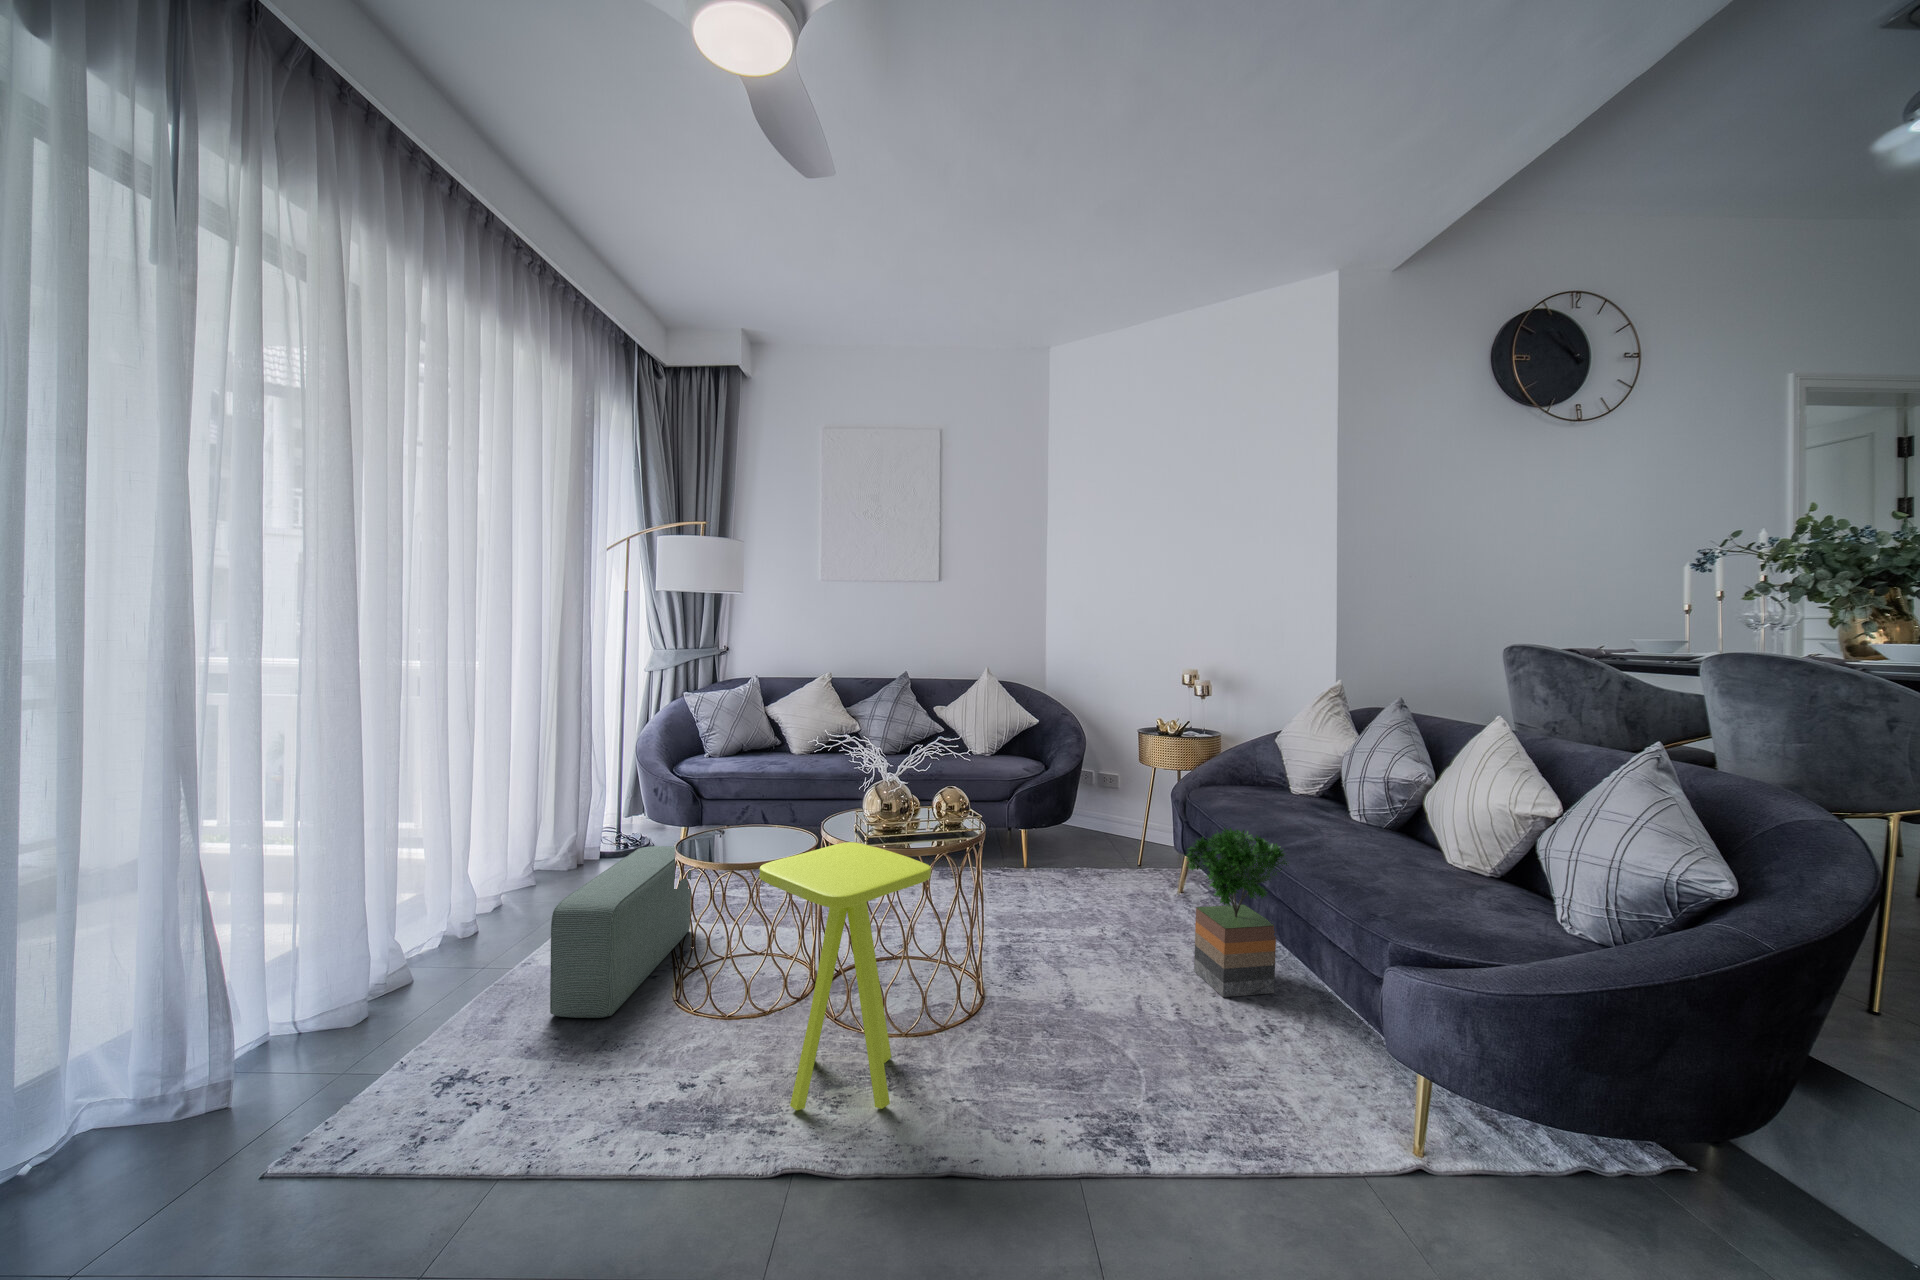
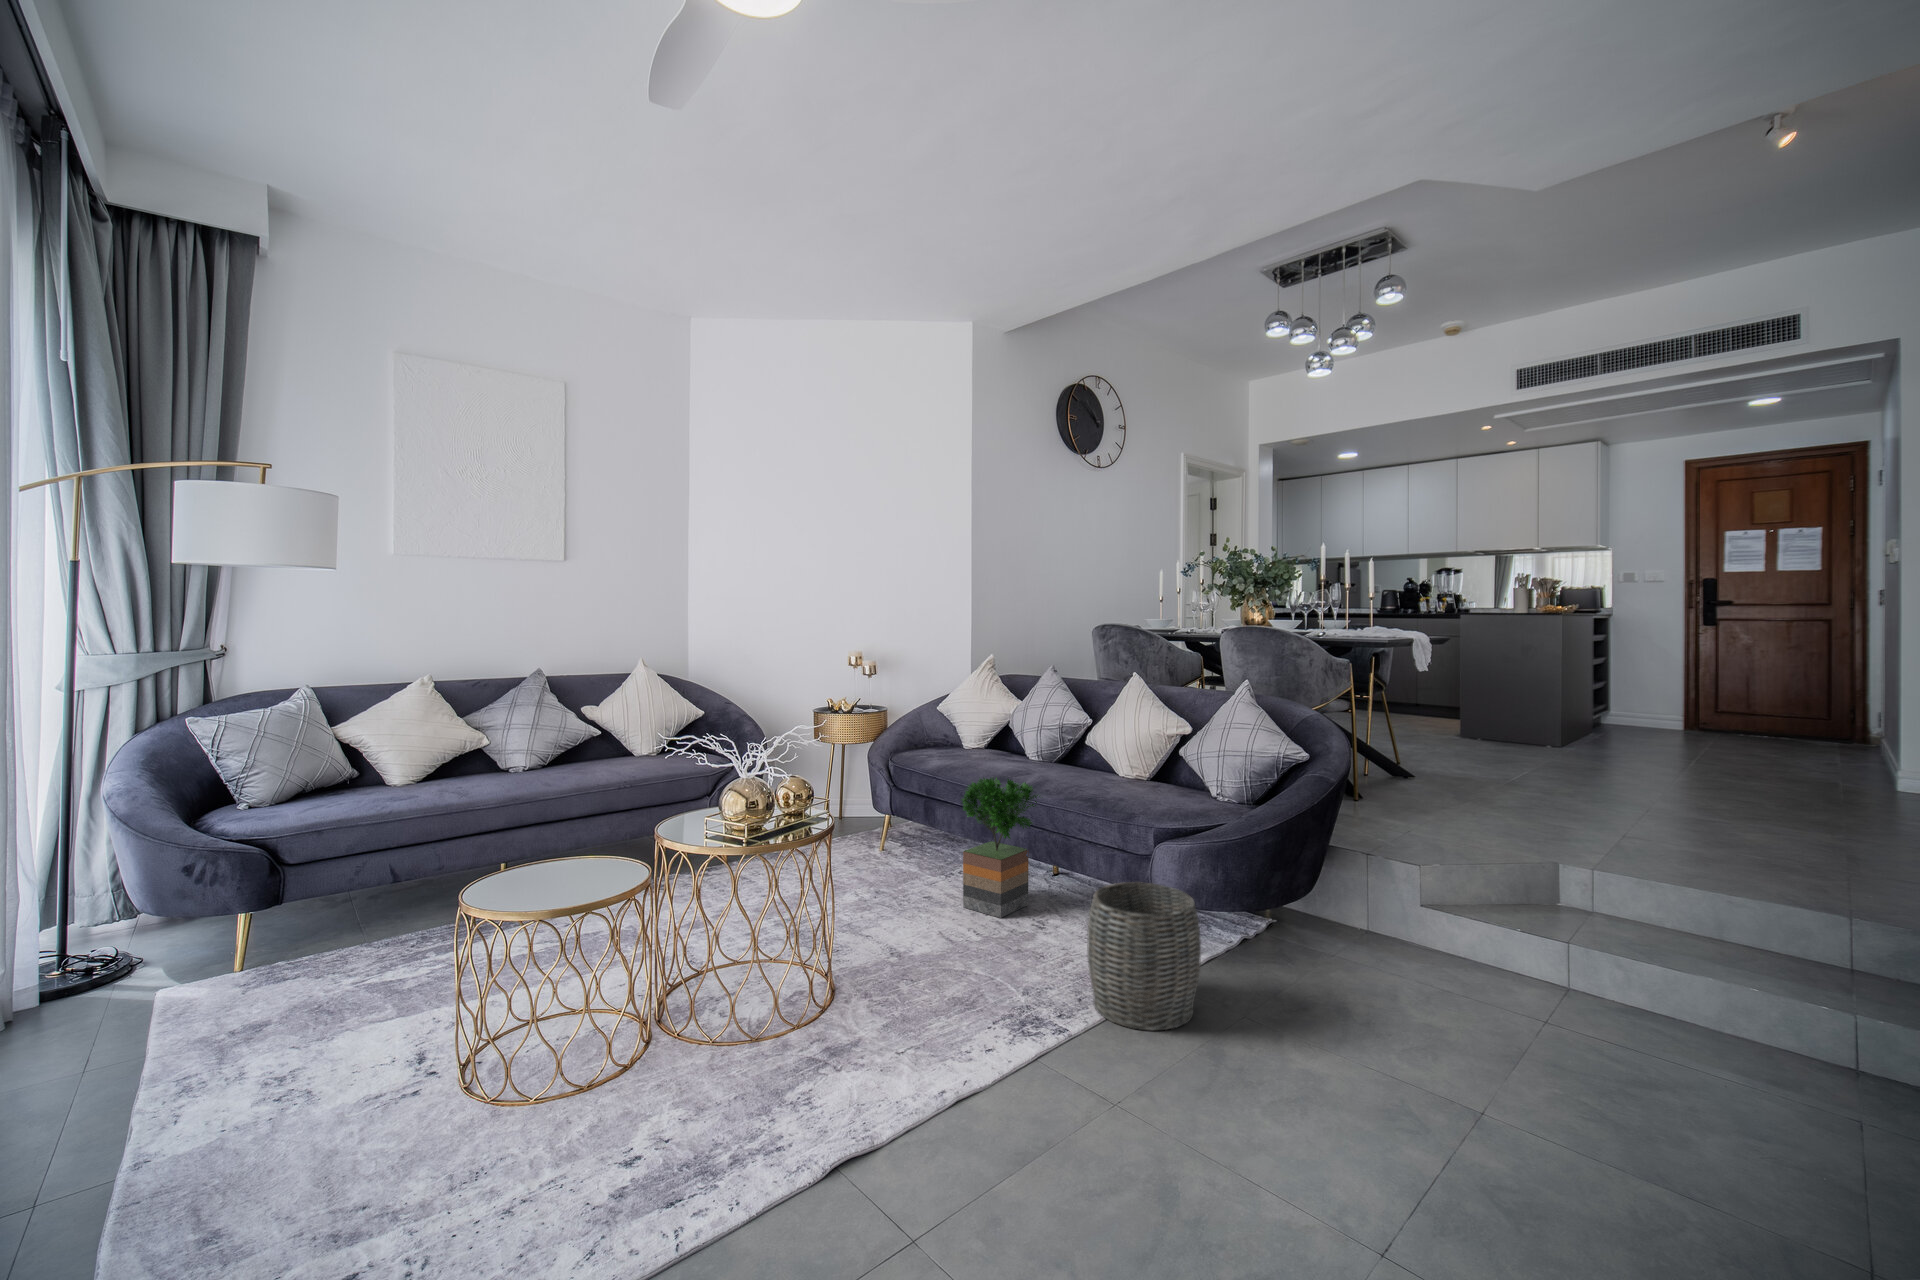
side table: present [759,842,931,1110] -> none [700,841,861,1120]
pouf: present [550,846,691,1018] -> none [307,922,427,1181]
woven basket: none [1208,997,1371,1230] -> present [1087,882,1201,1030]

